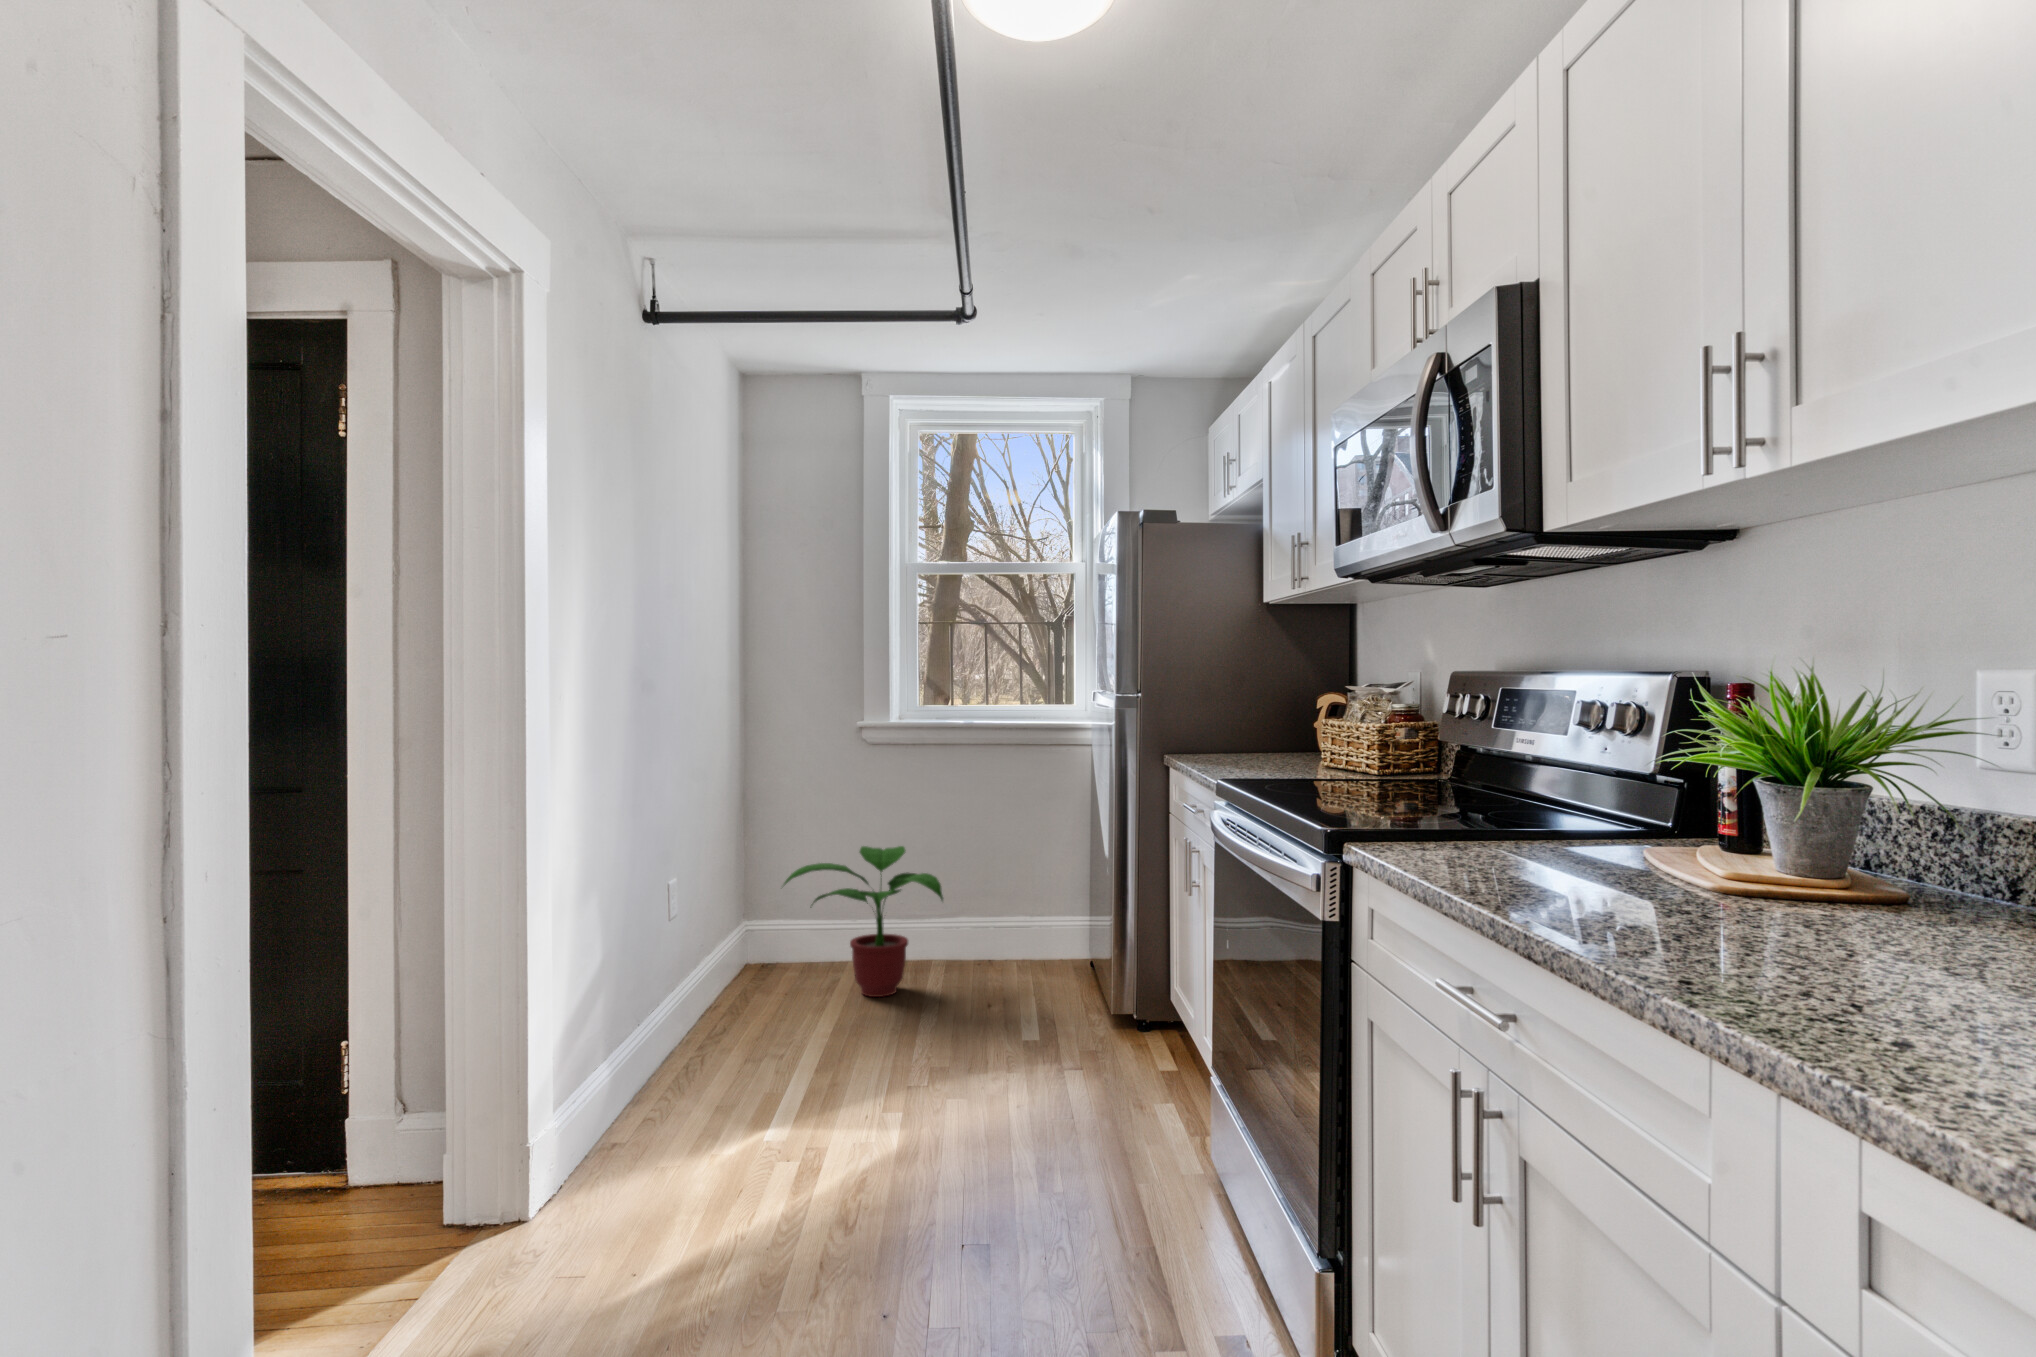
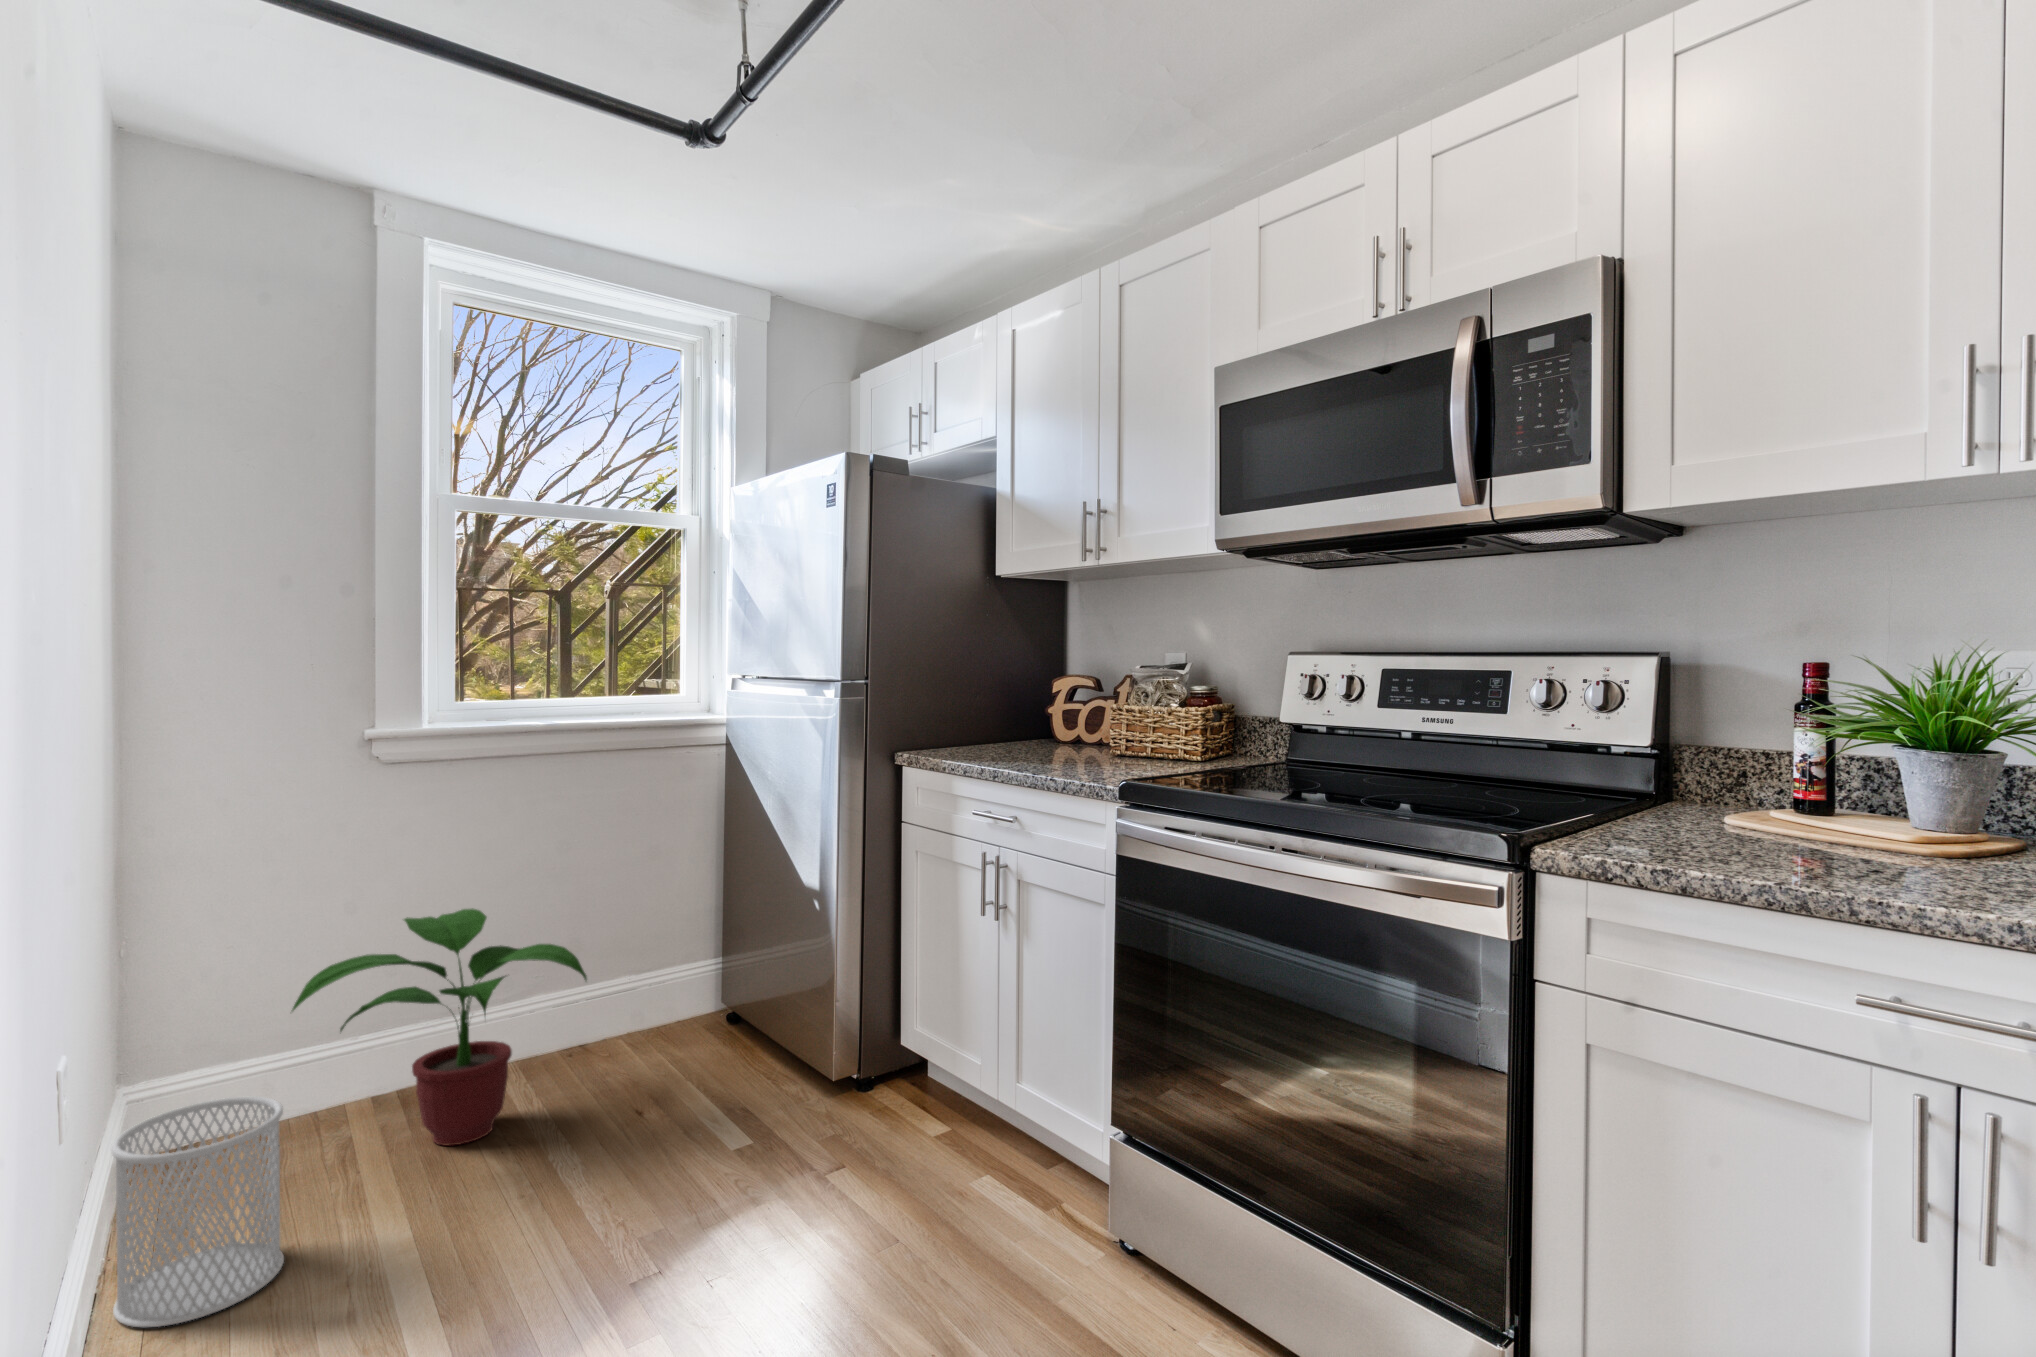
wastebasket: none [678,927,756,1039] -> present [111,1097,284,1327]

